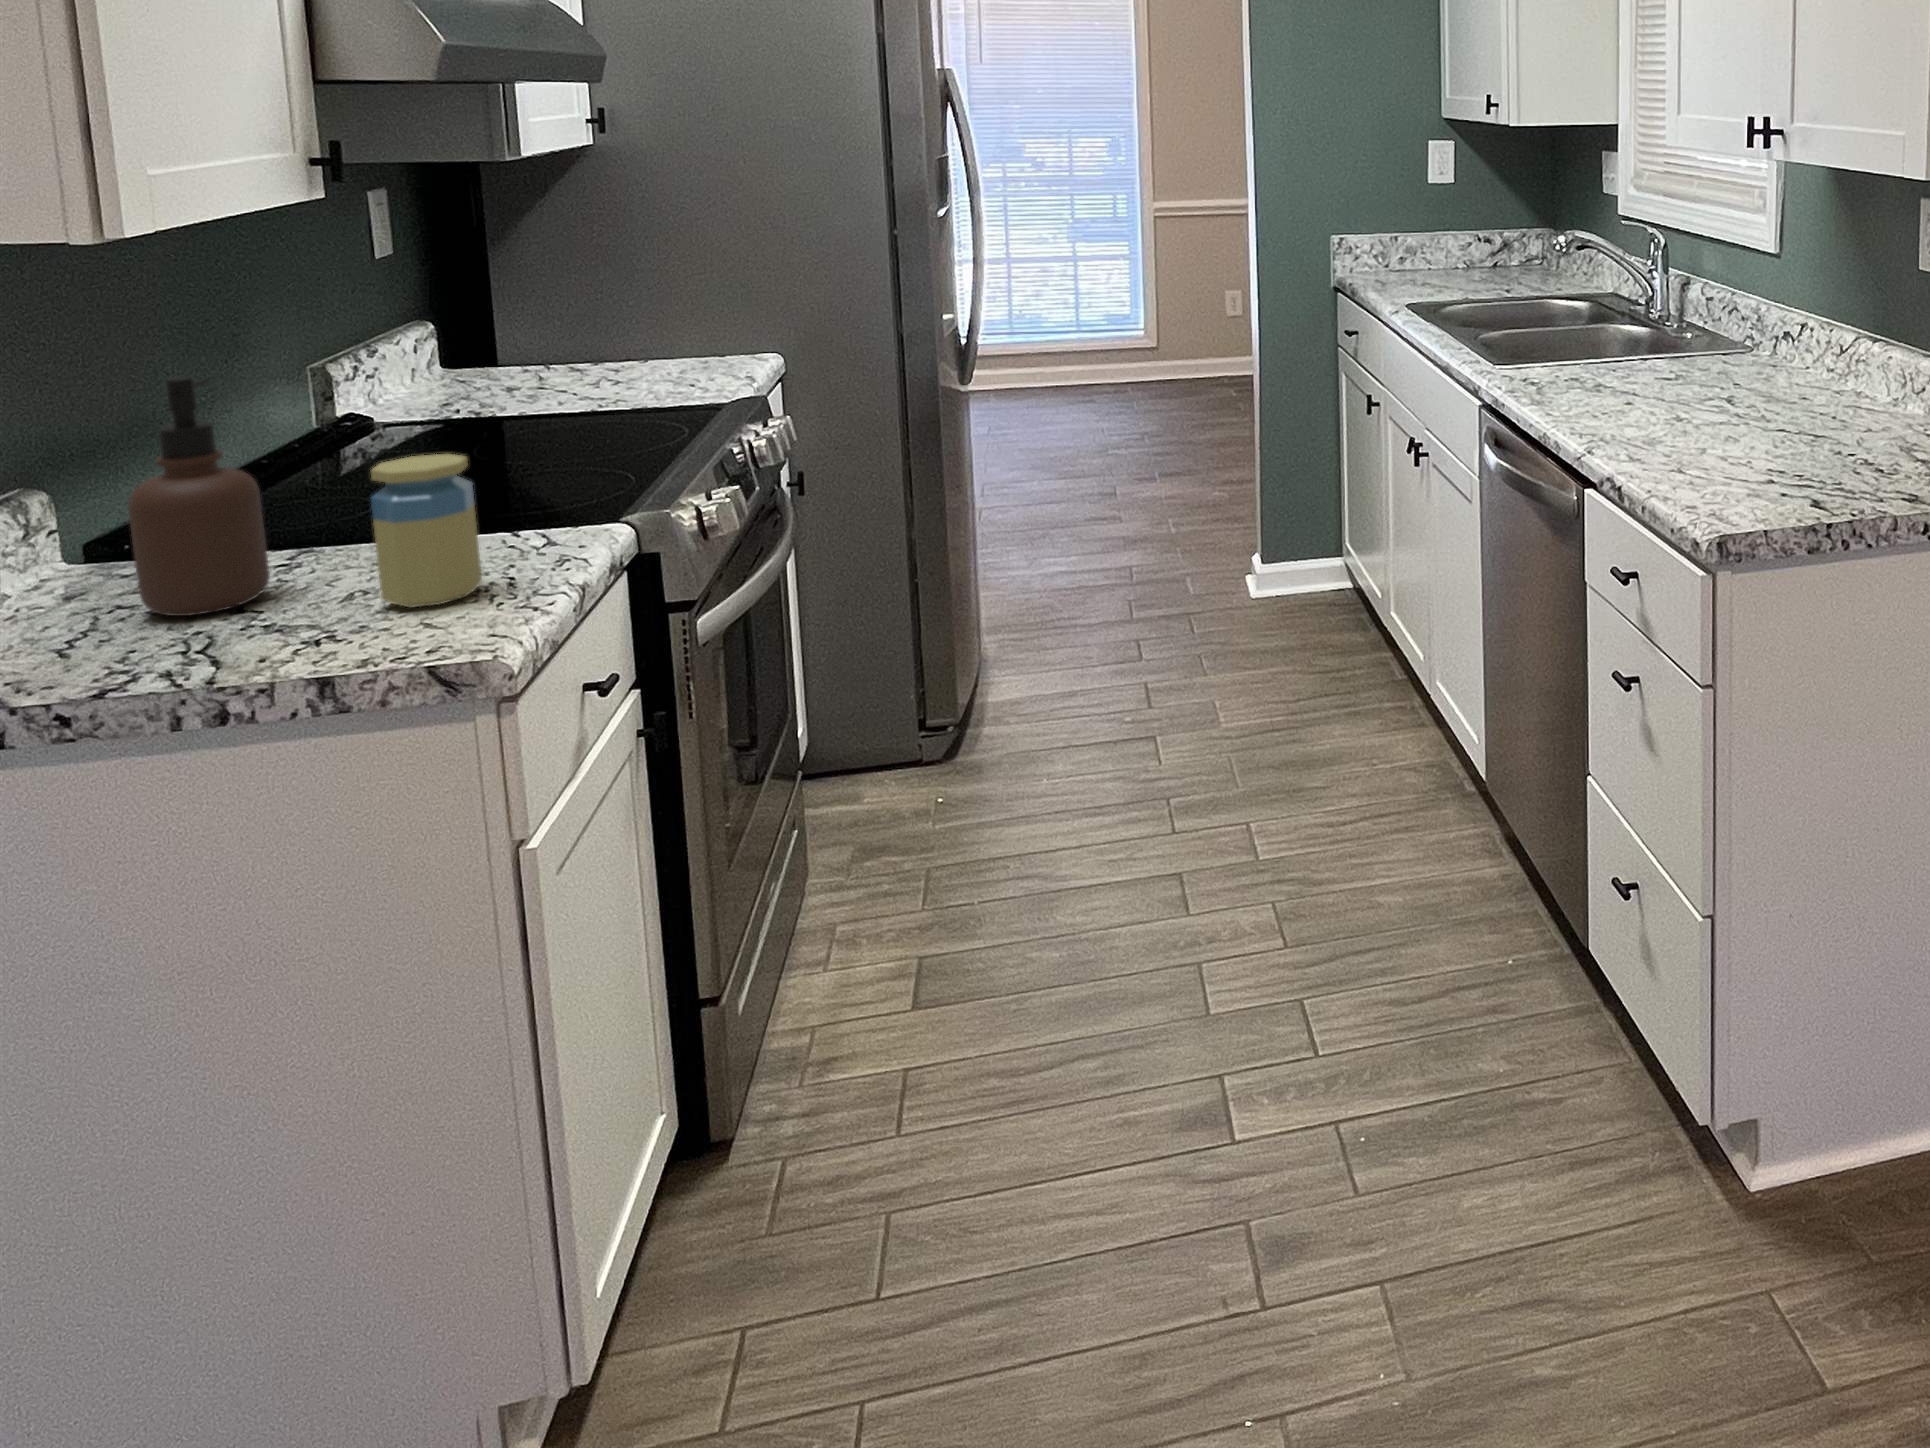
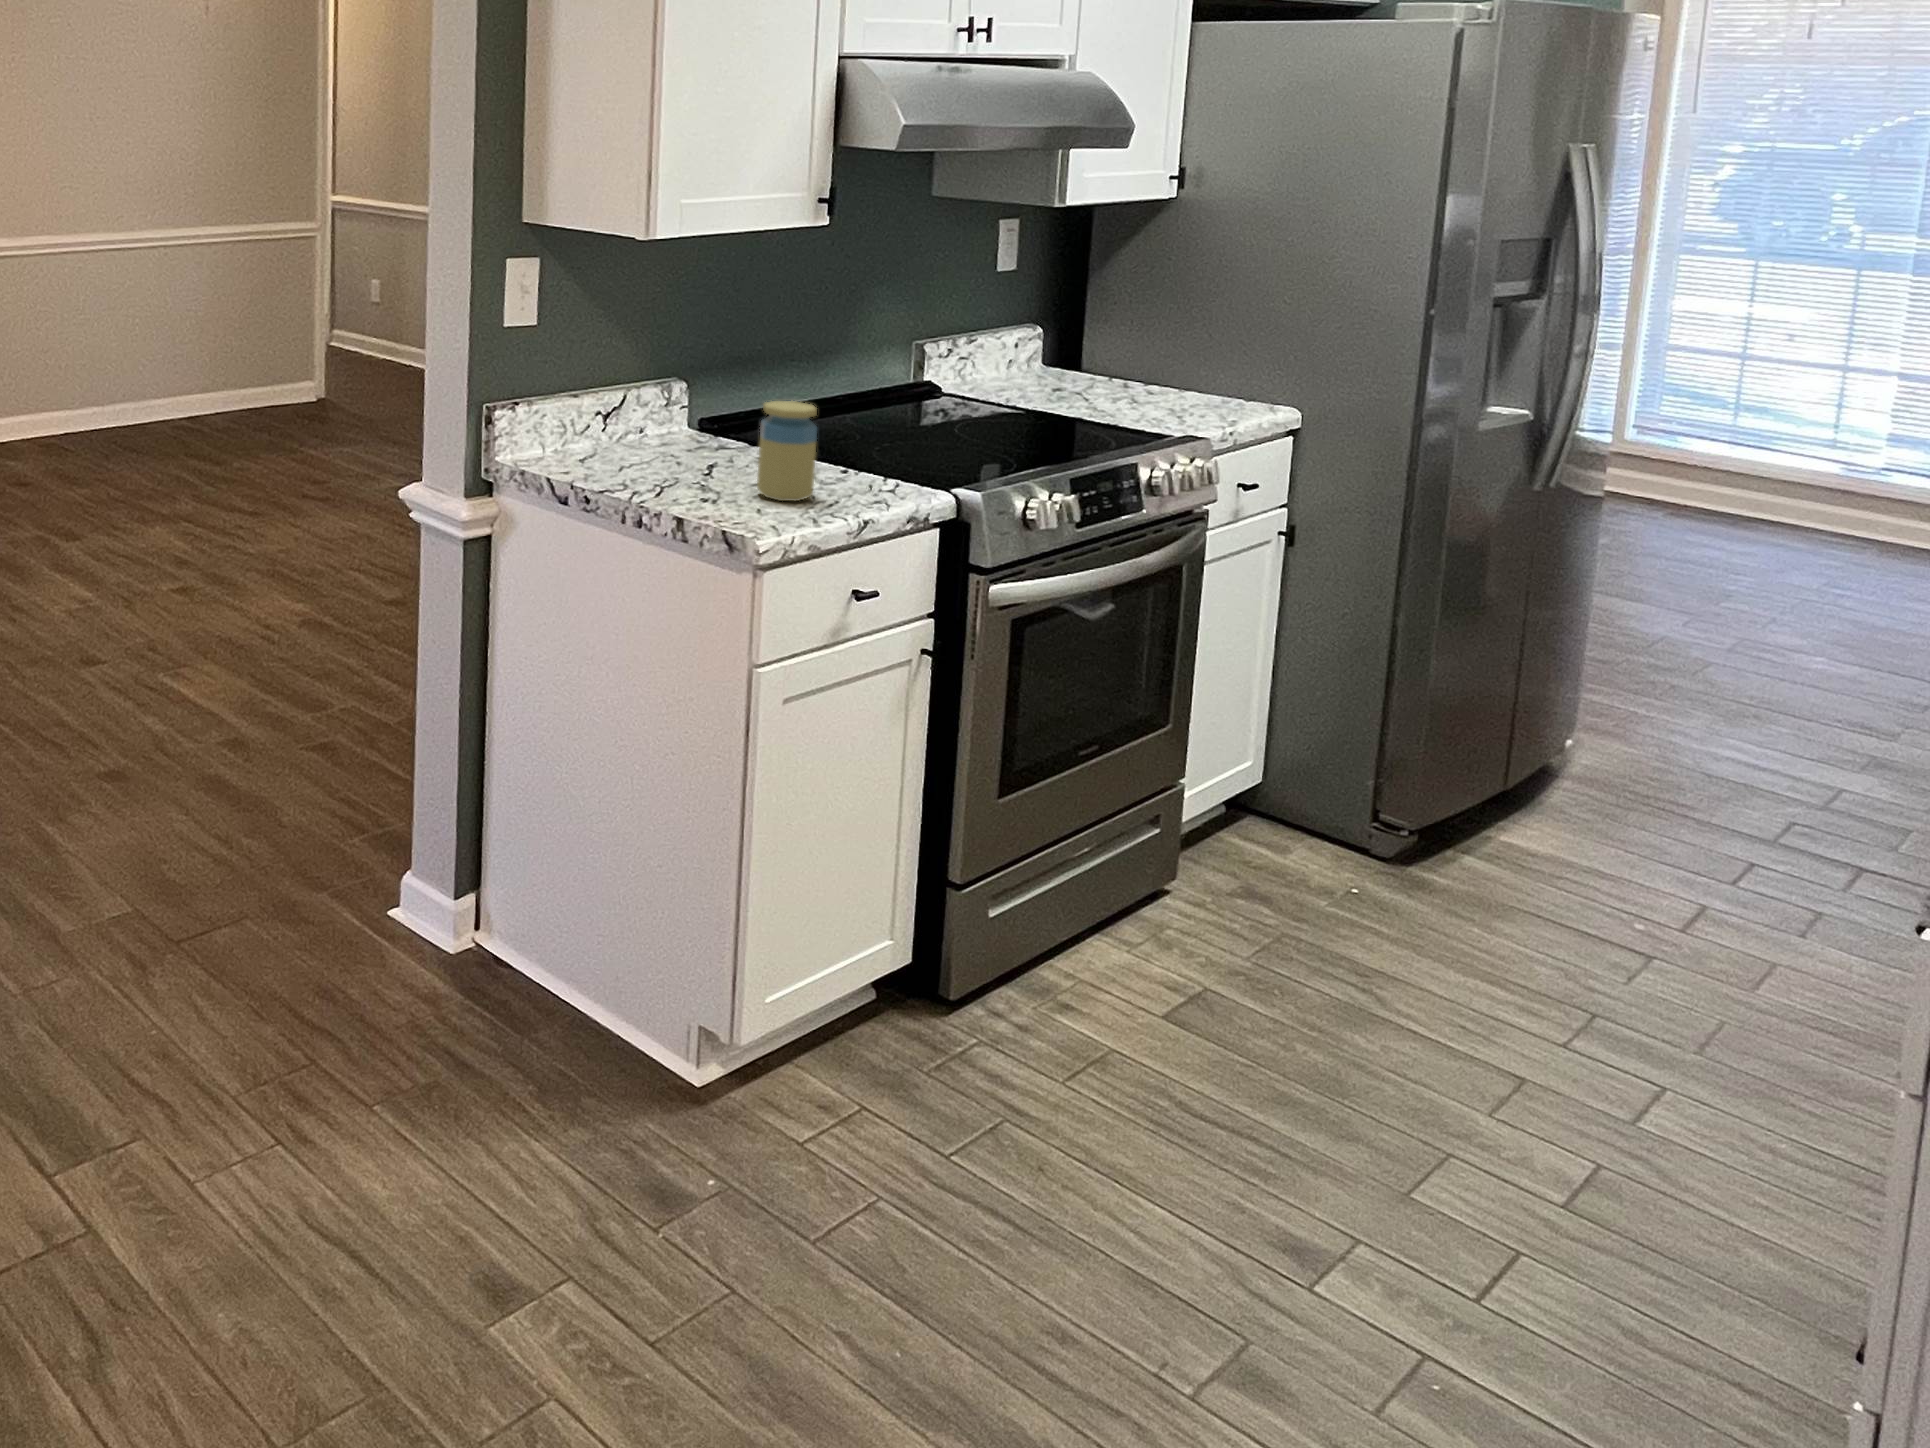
soap dispenser: present [128,377,270,616] -> none [673,324,738,470]

